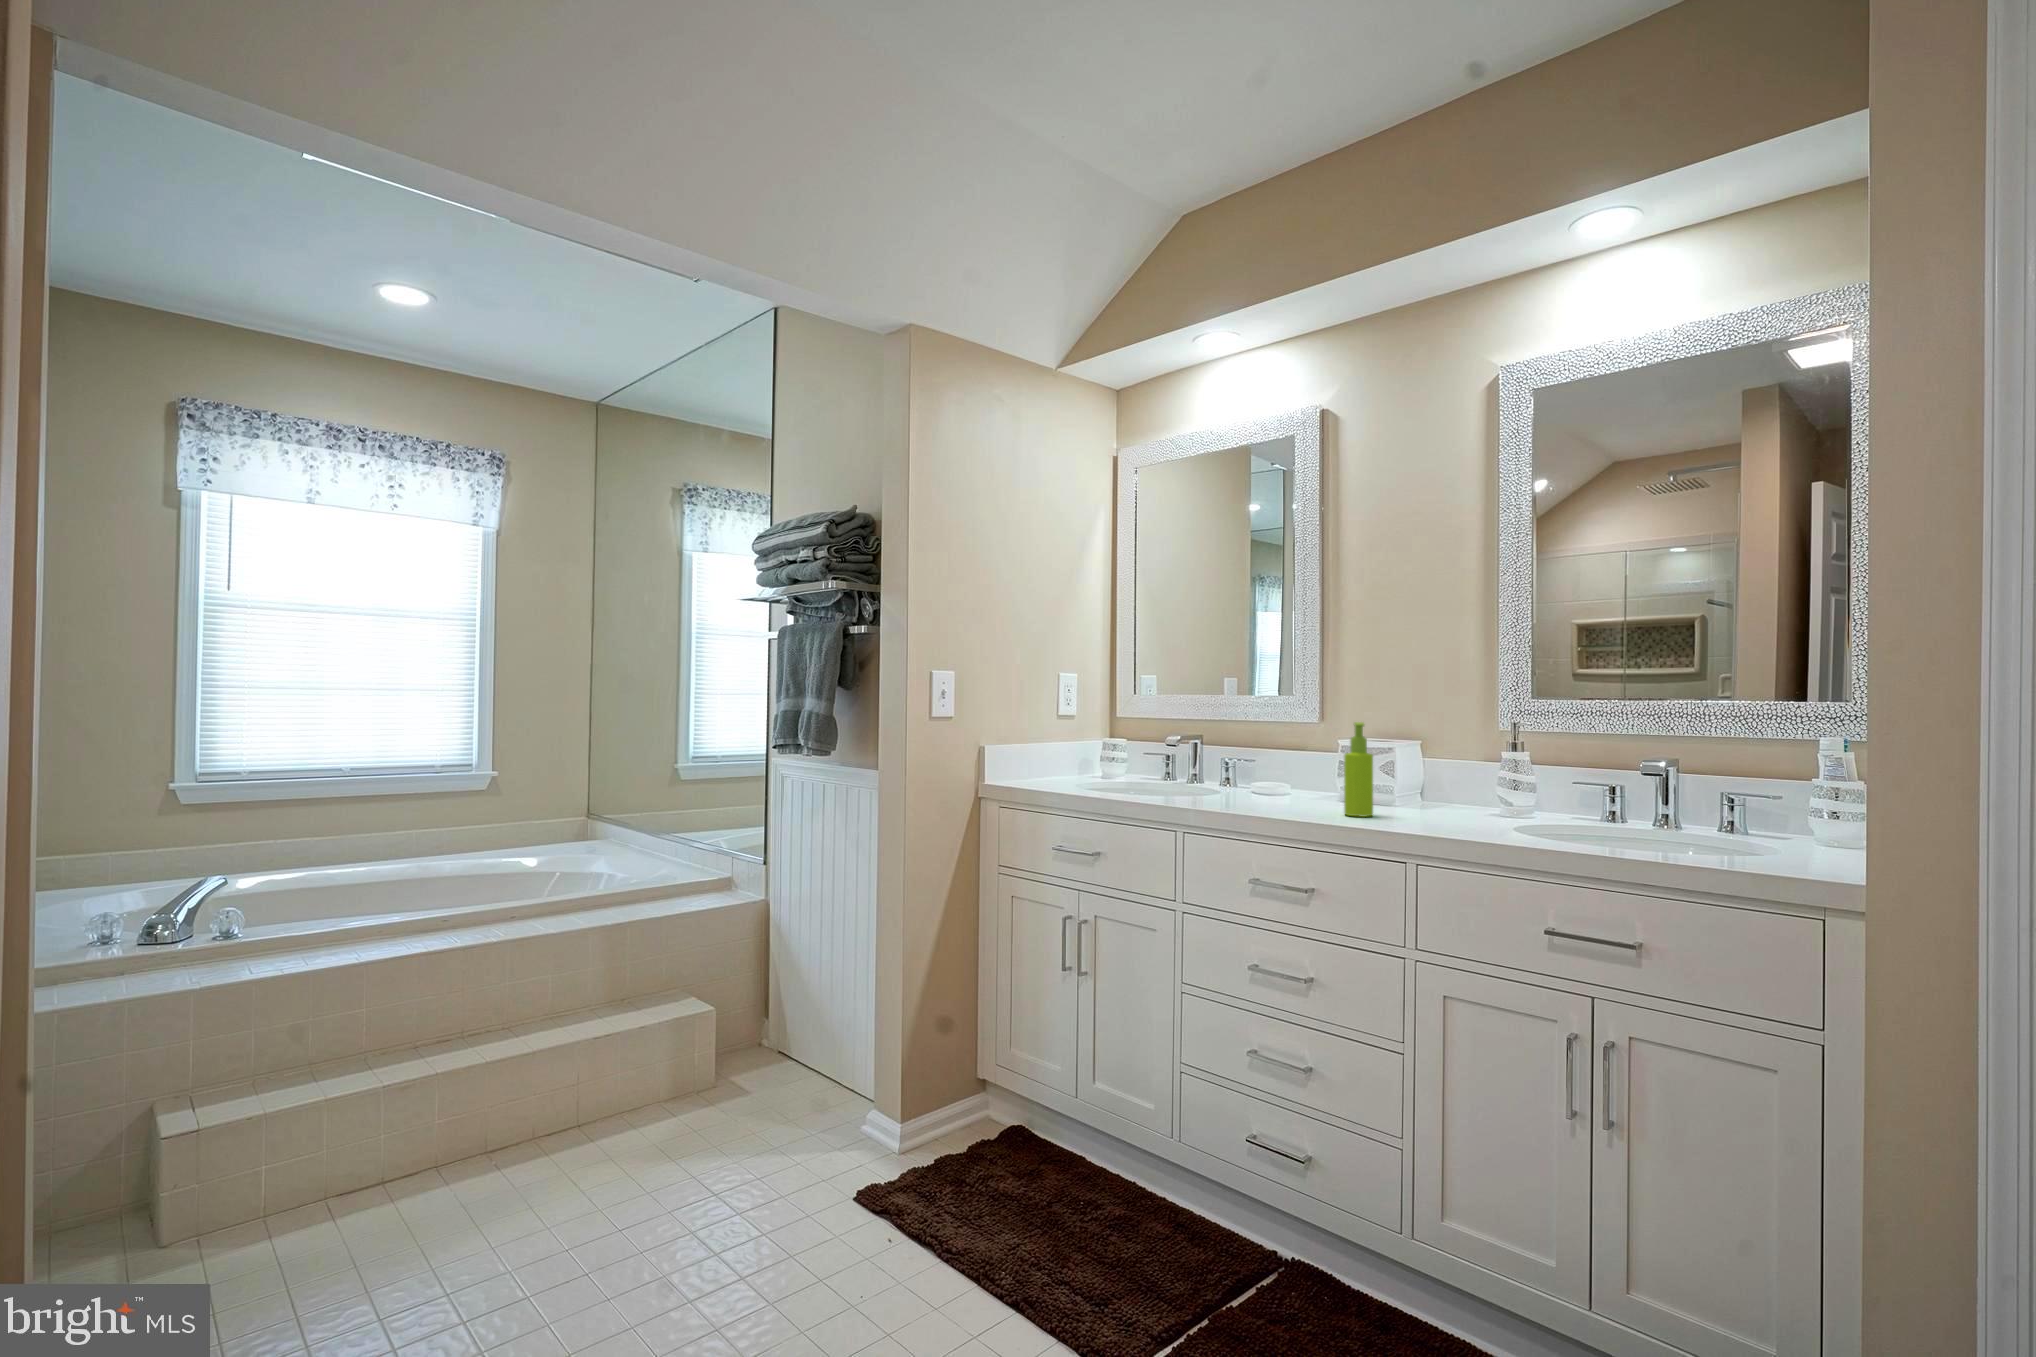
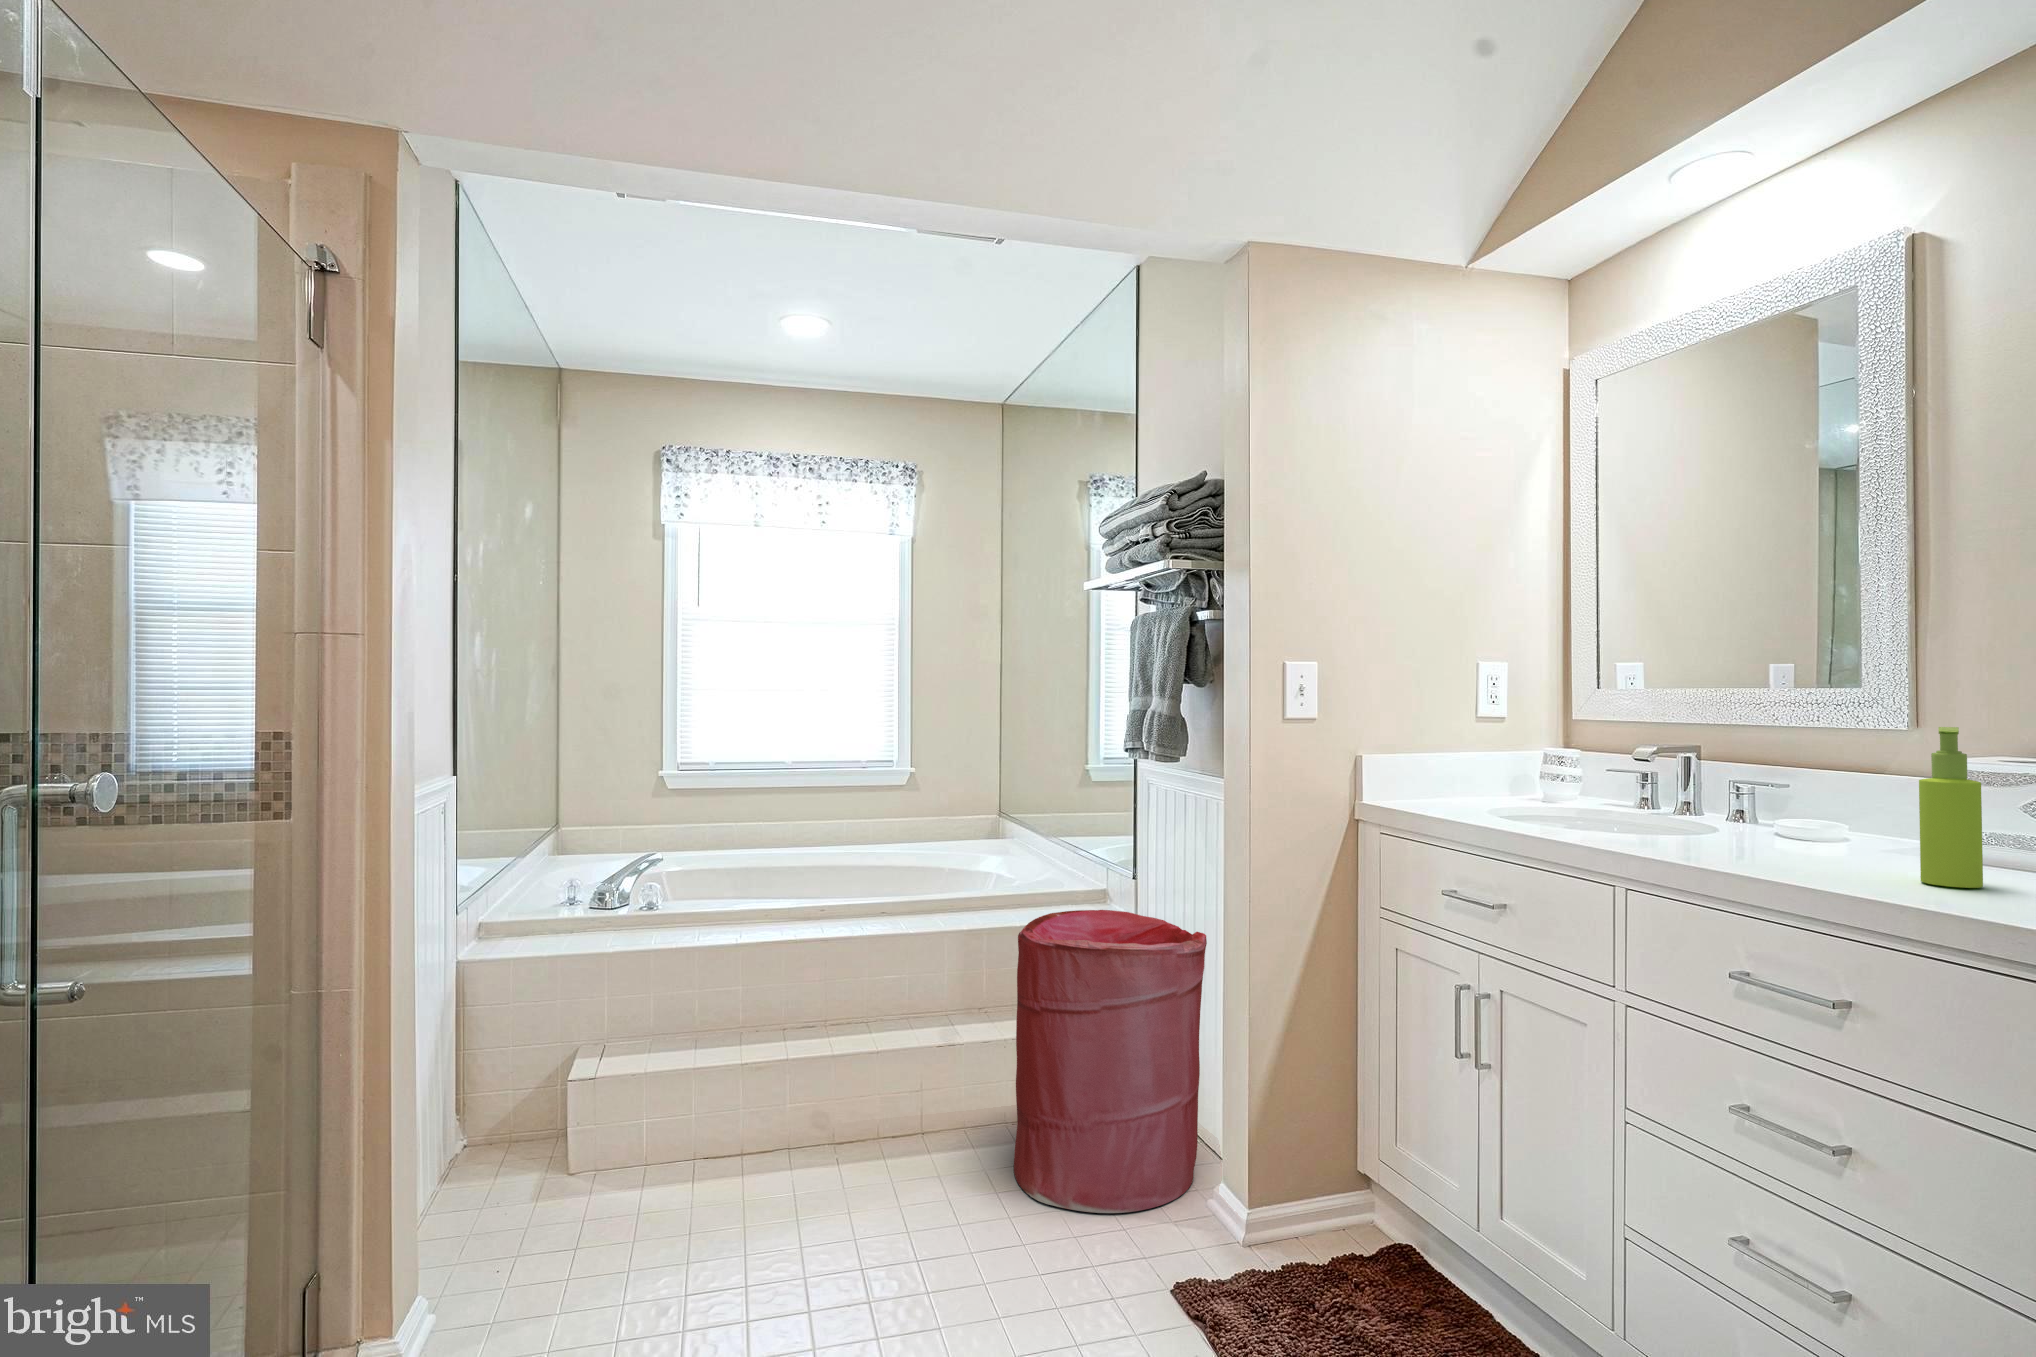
laundry hamper: none [678,891,853,1156] -> present [1014,910,1207,1213]

